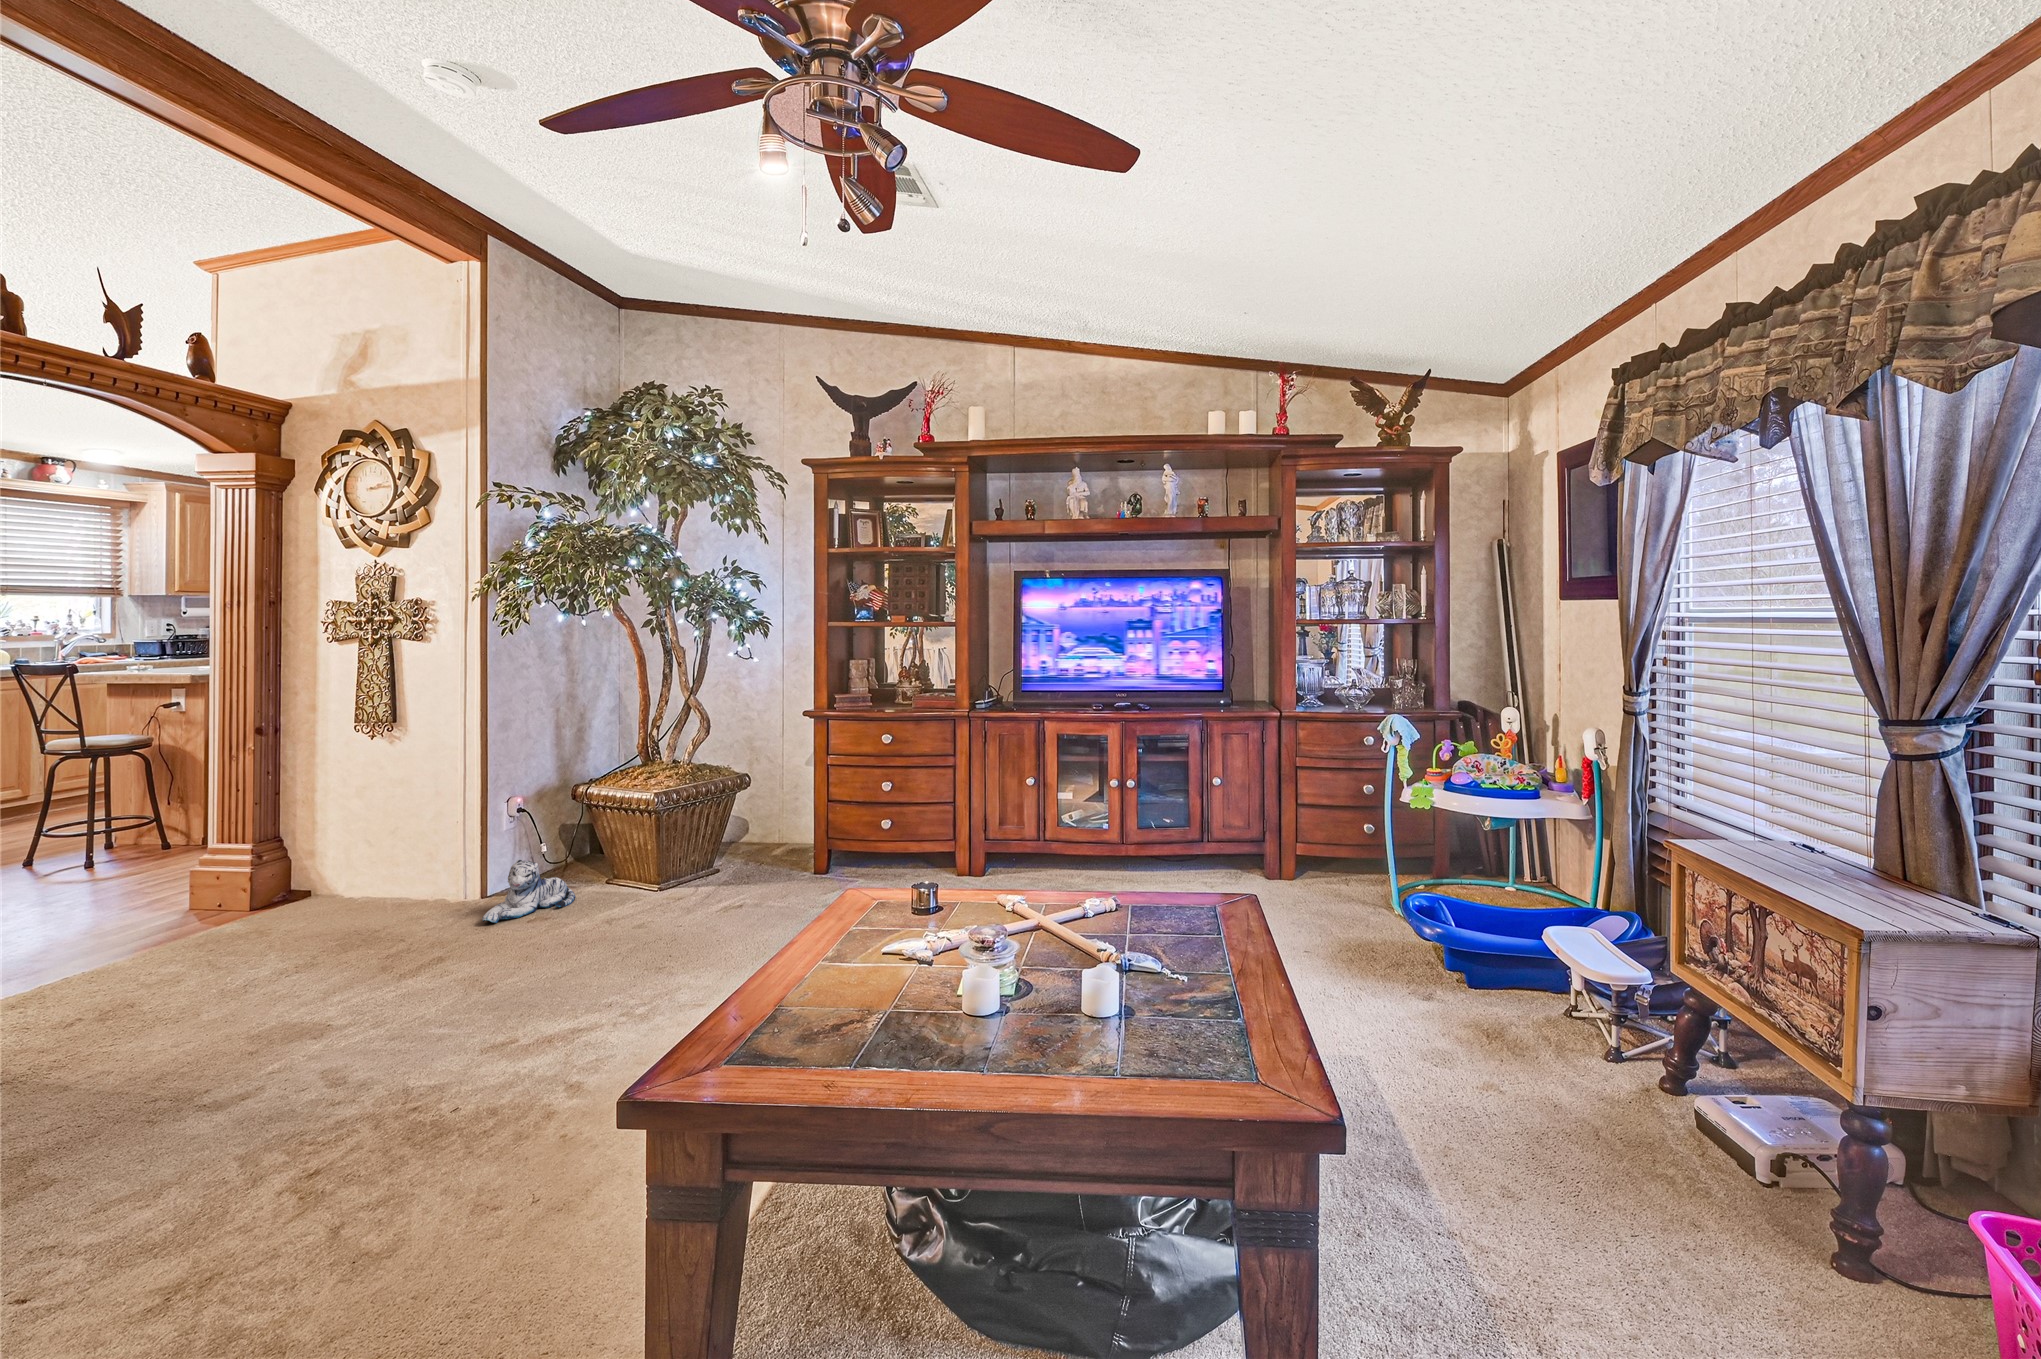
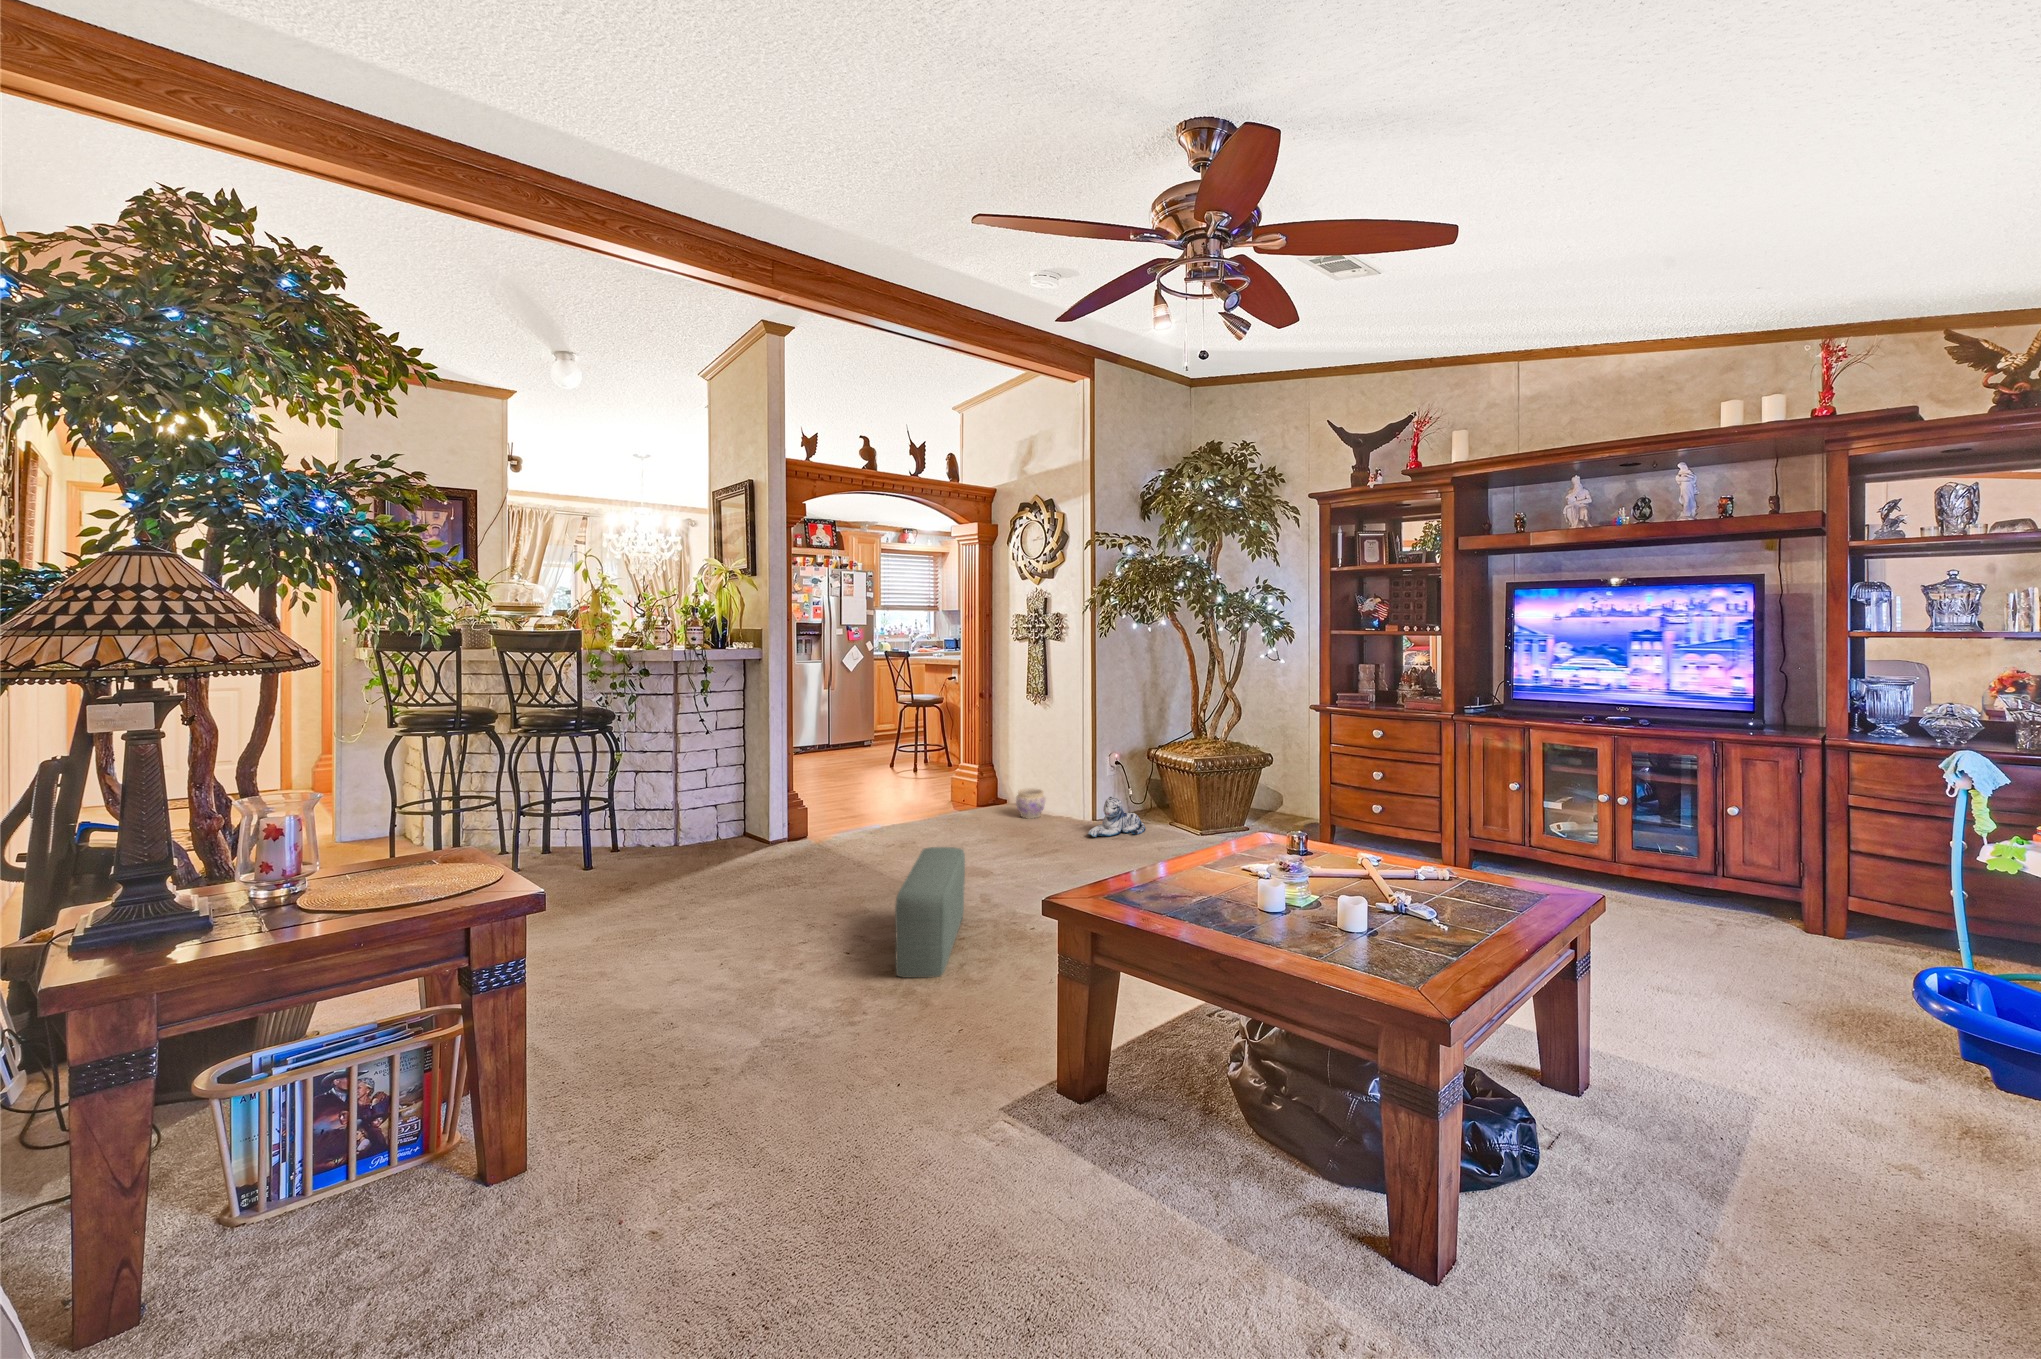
planter: none [336,866,395,915] -> present [1016,788,1046,819]
pouf: none [87,996,259,1297] -> present [895,847,965,978]

